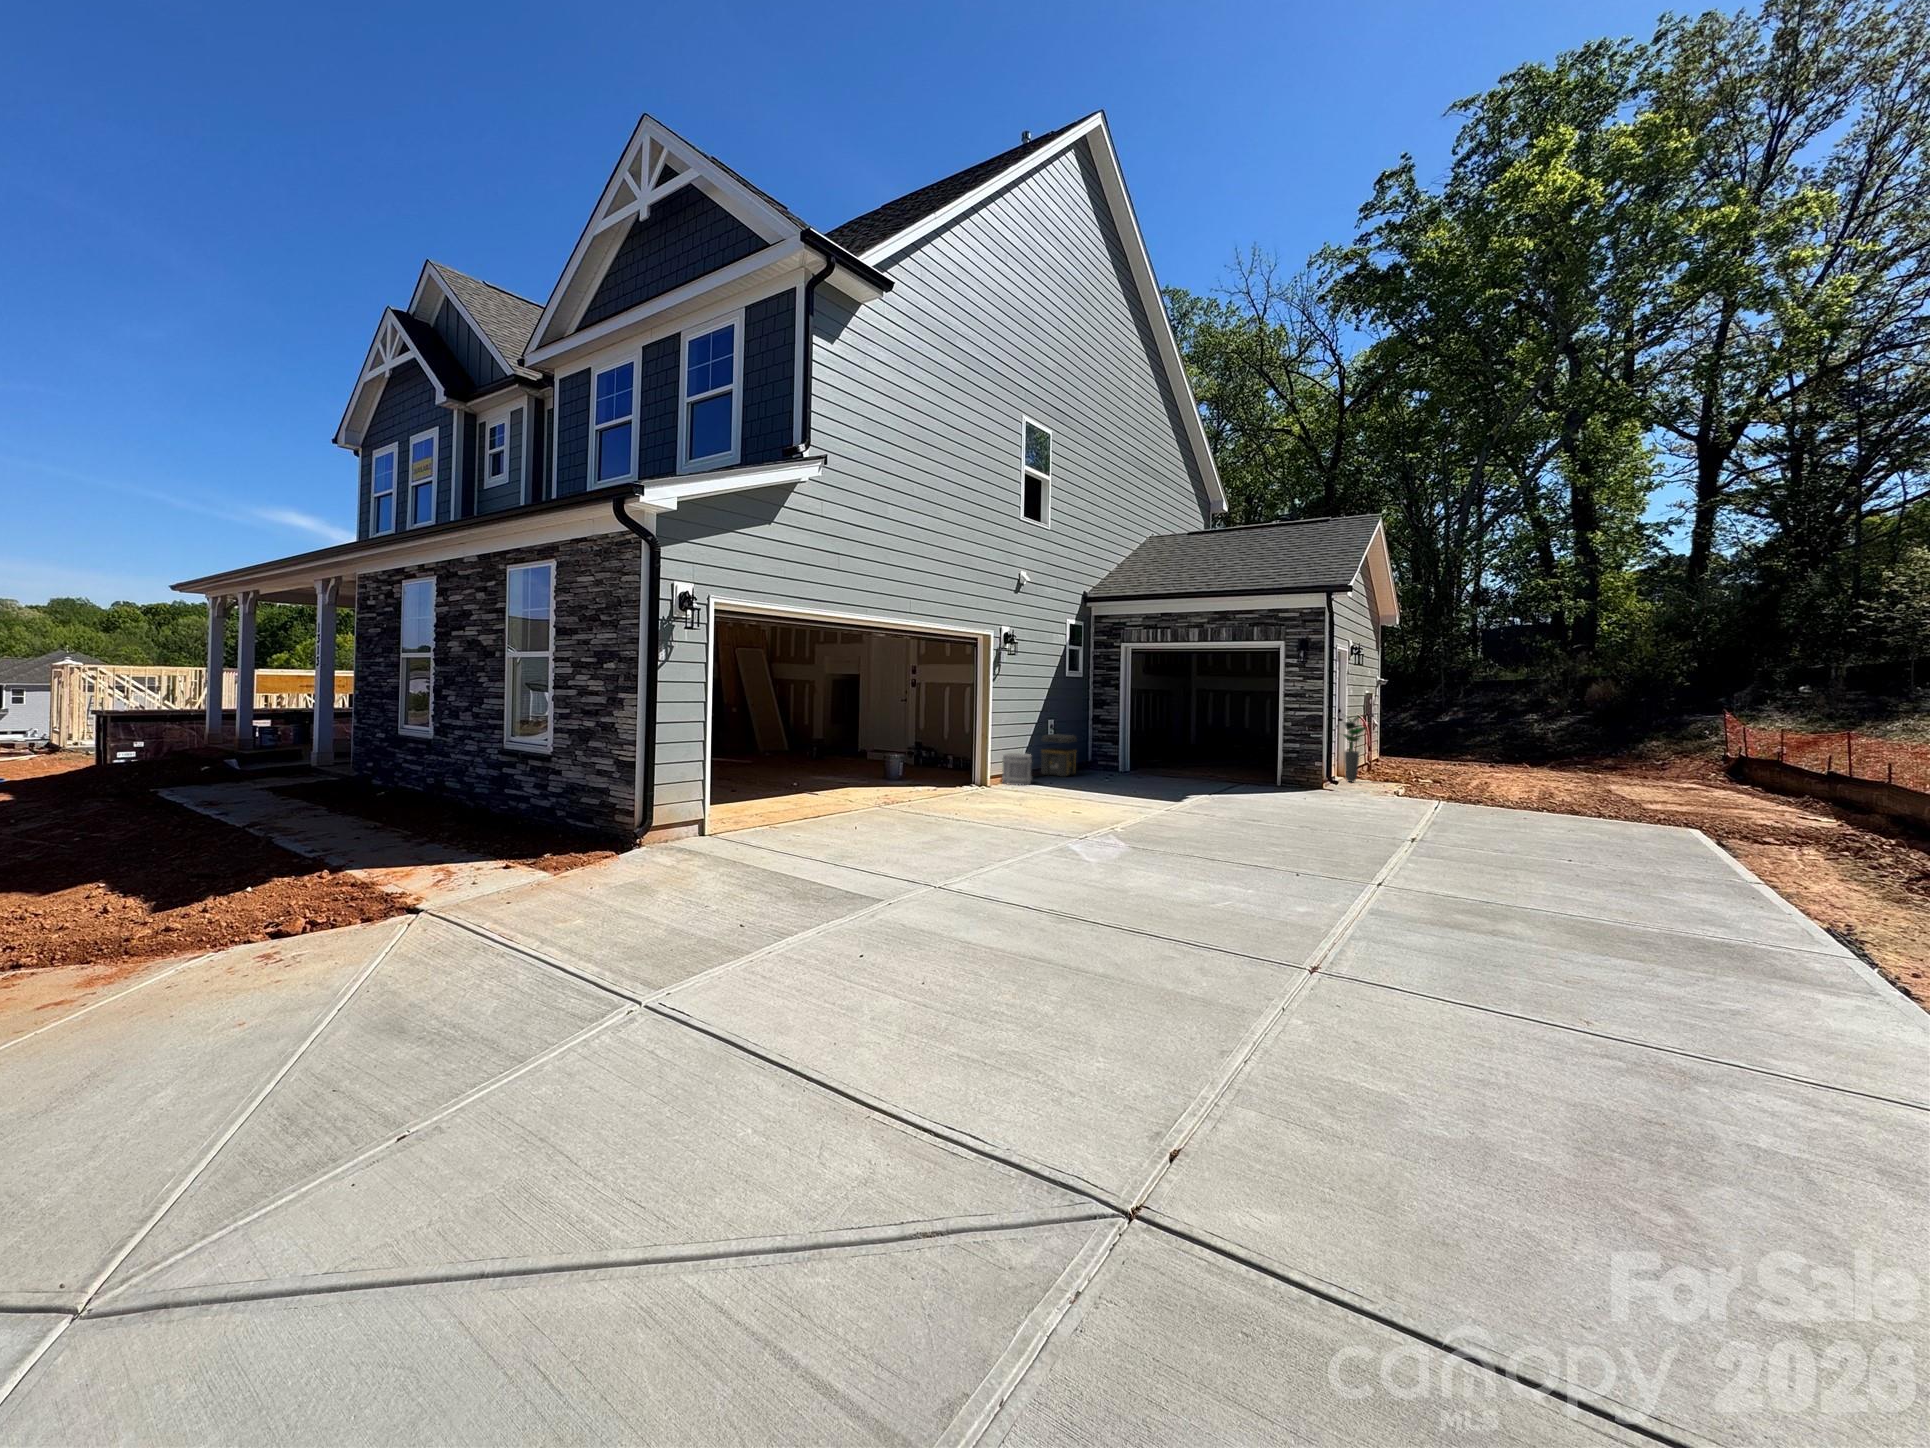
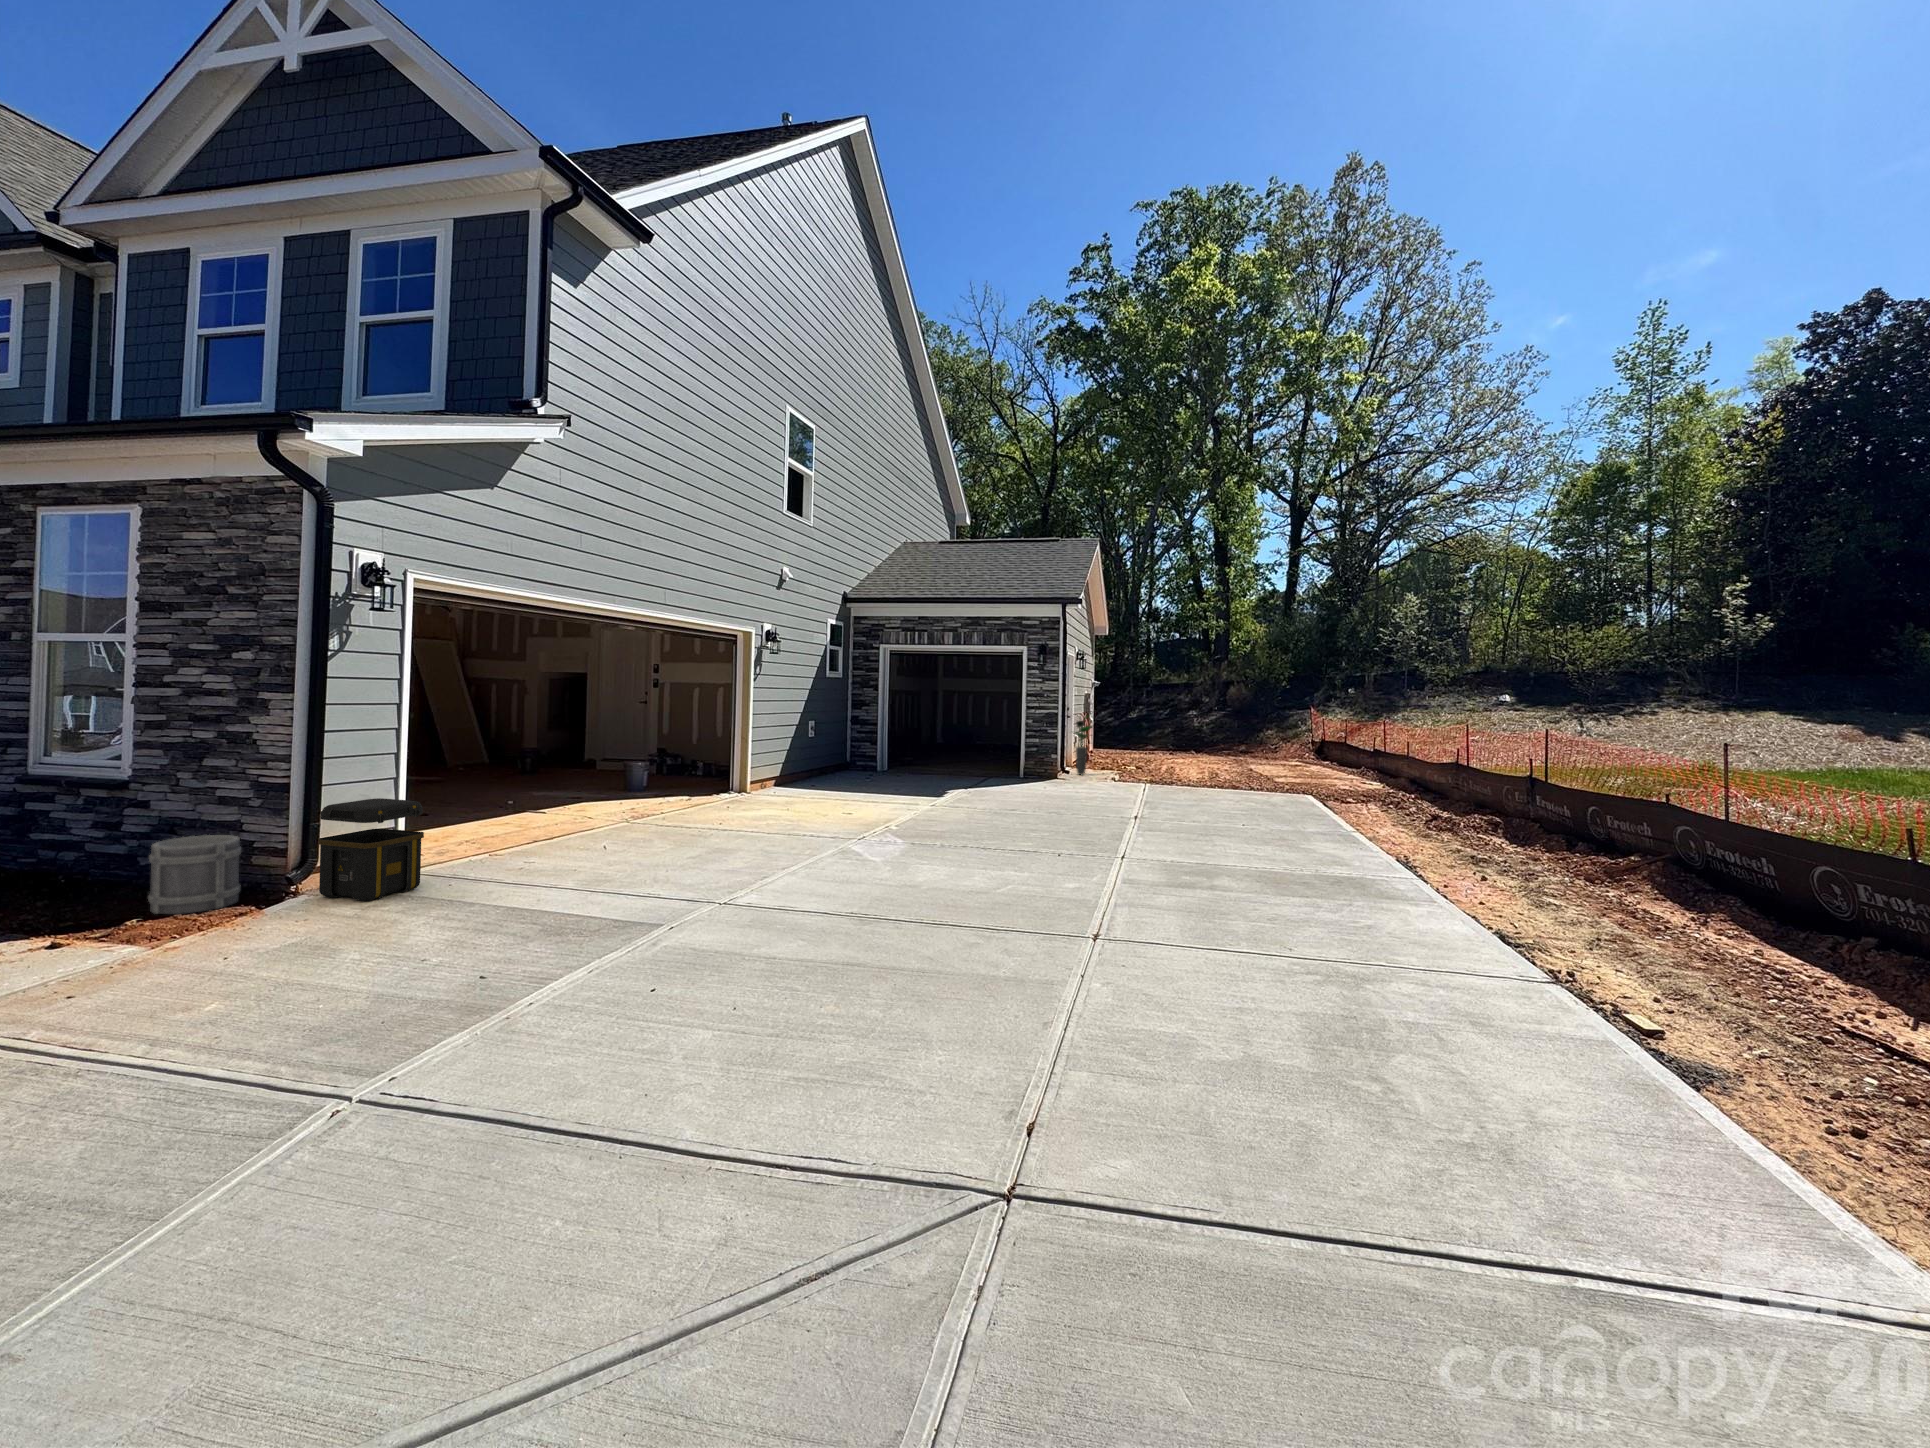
toolbox: present [1041,734,1077,777] -> present [318,798,424,901]
bucket: present [1002,753,1032,785] -> present [148,835,241,914]

